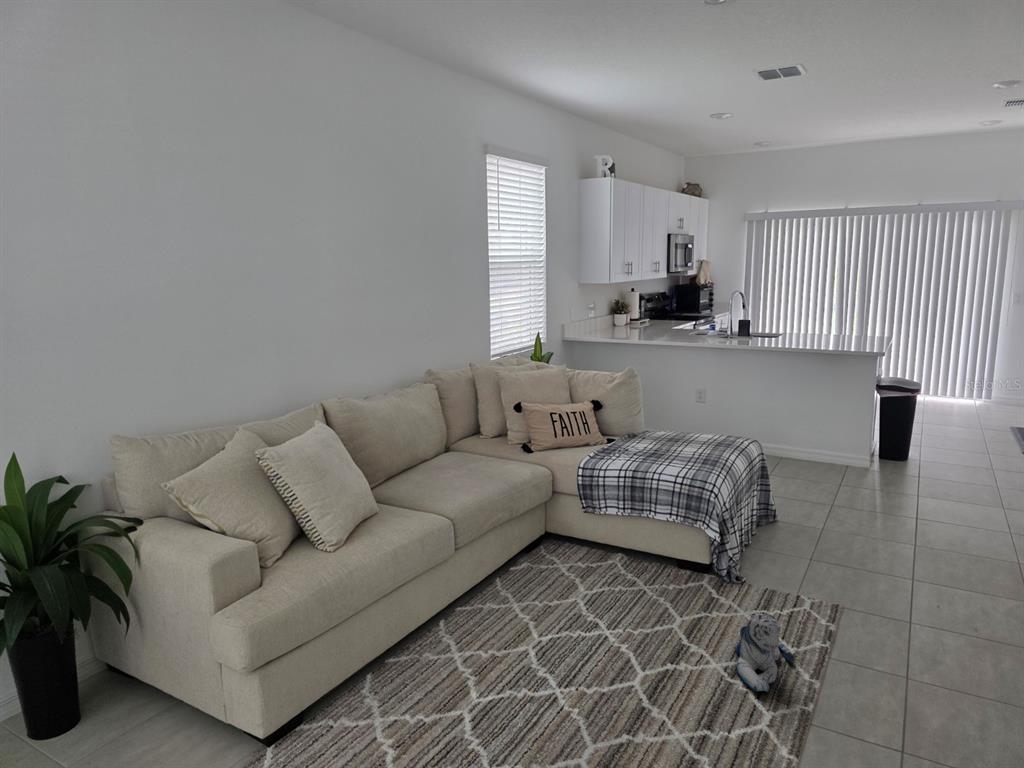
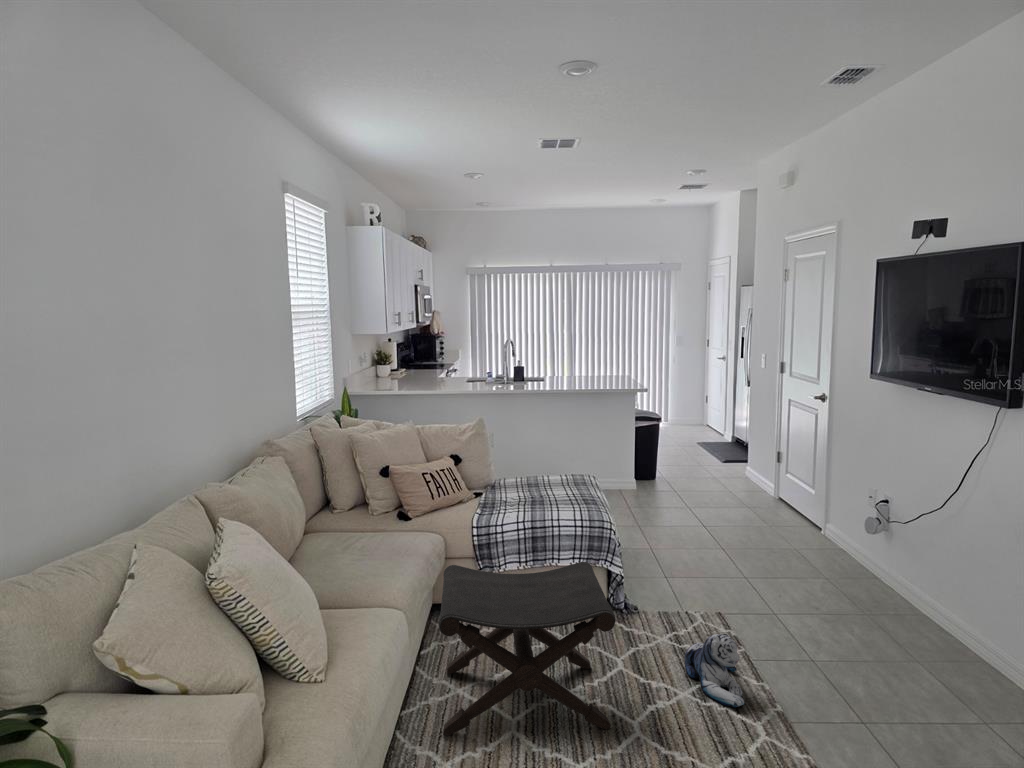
footstool: none [465,494,650,670] -> present [439,562,616,736]

